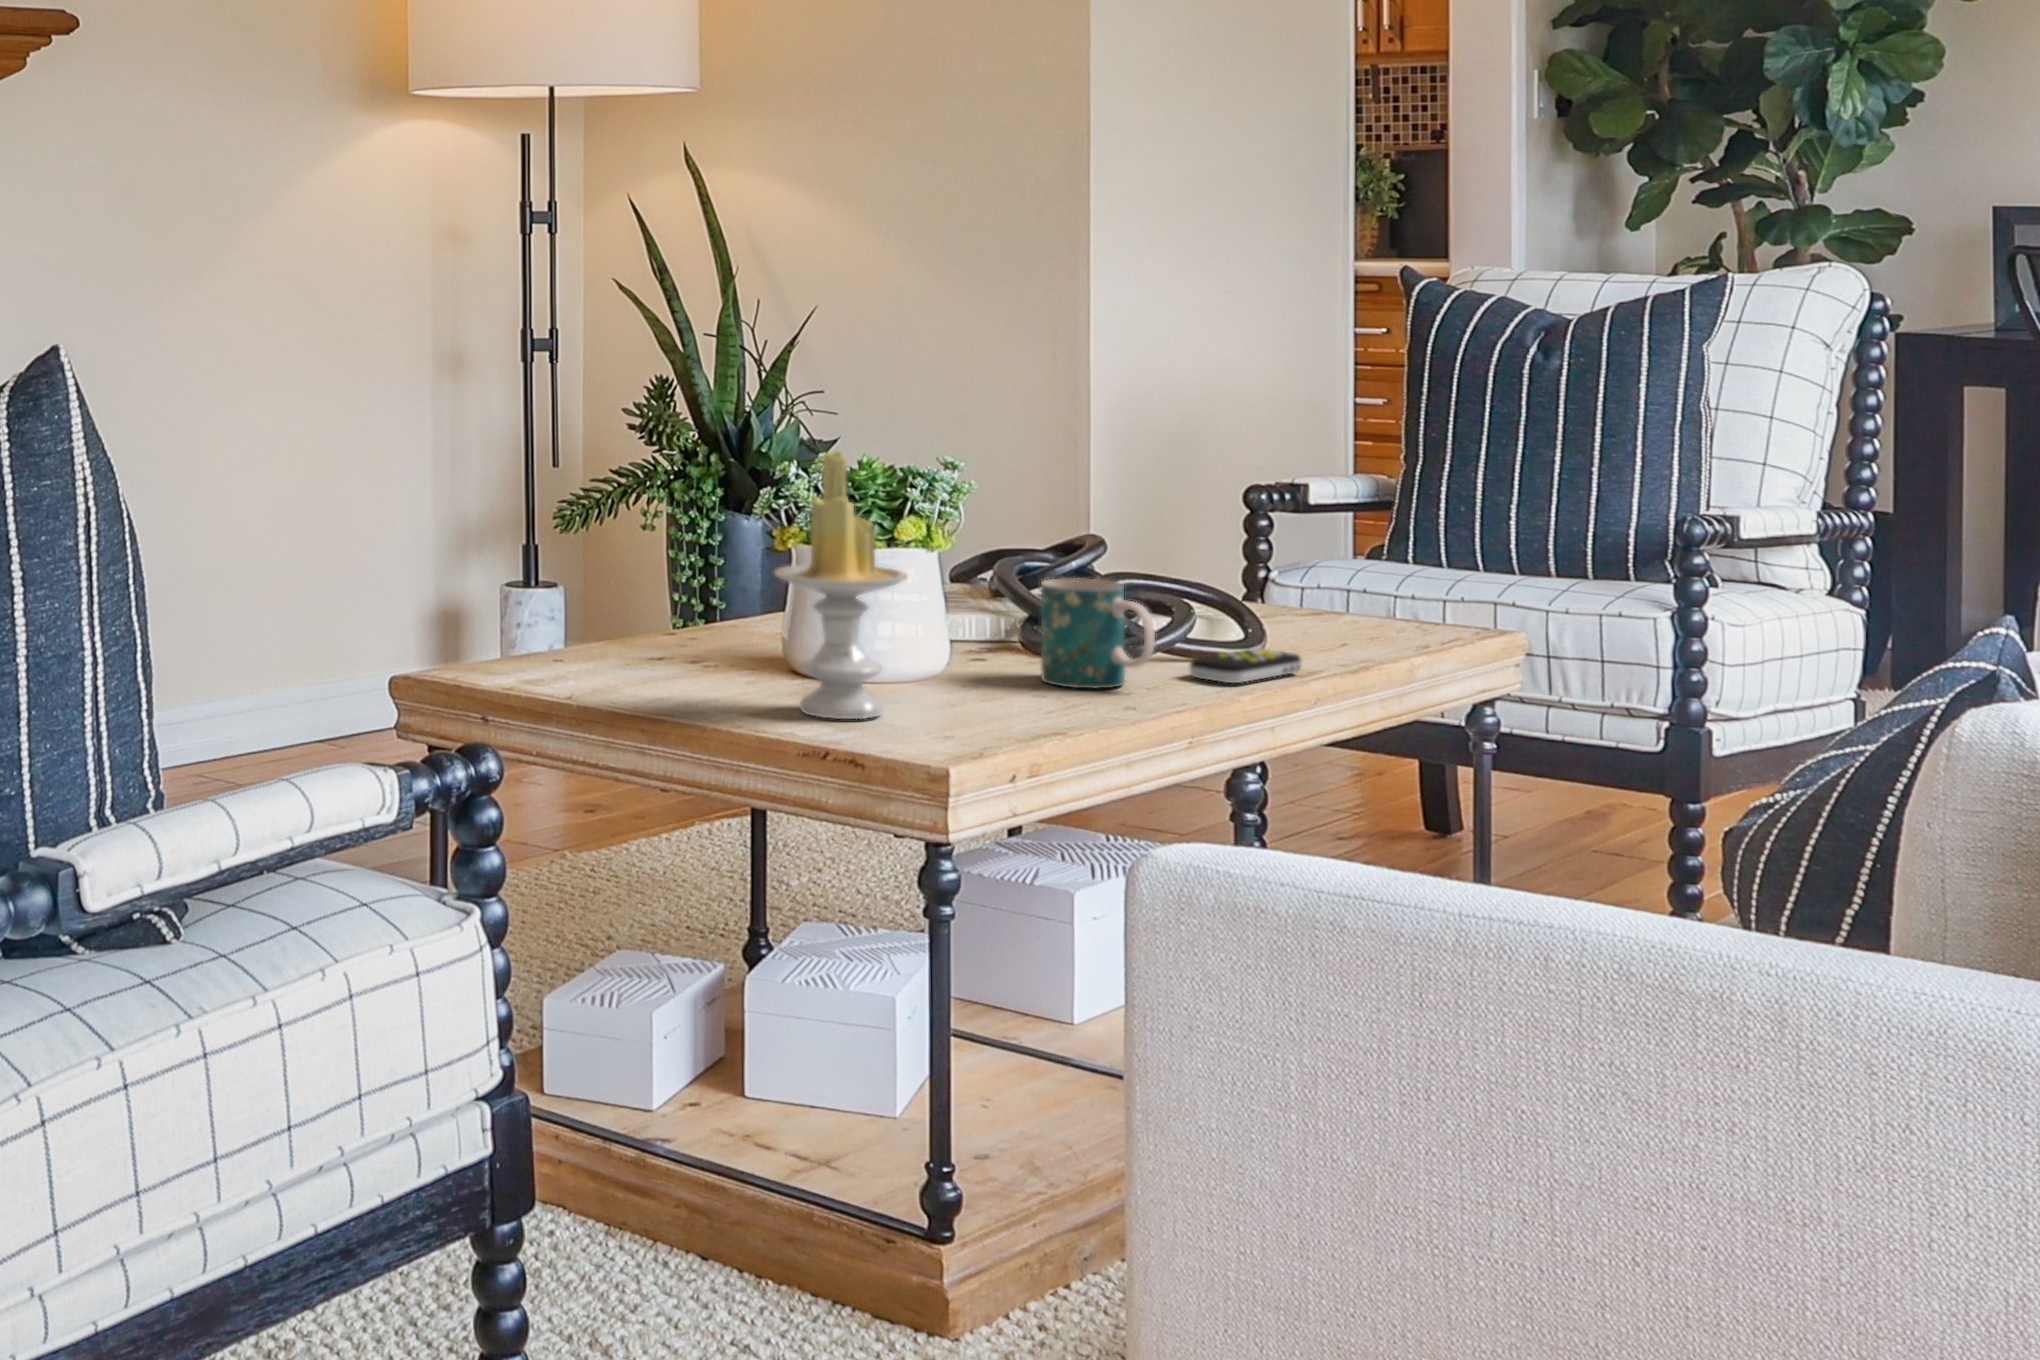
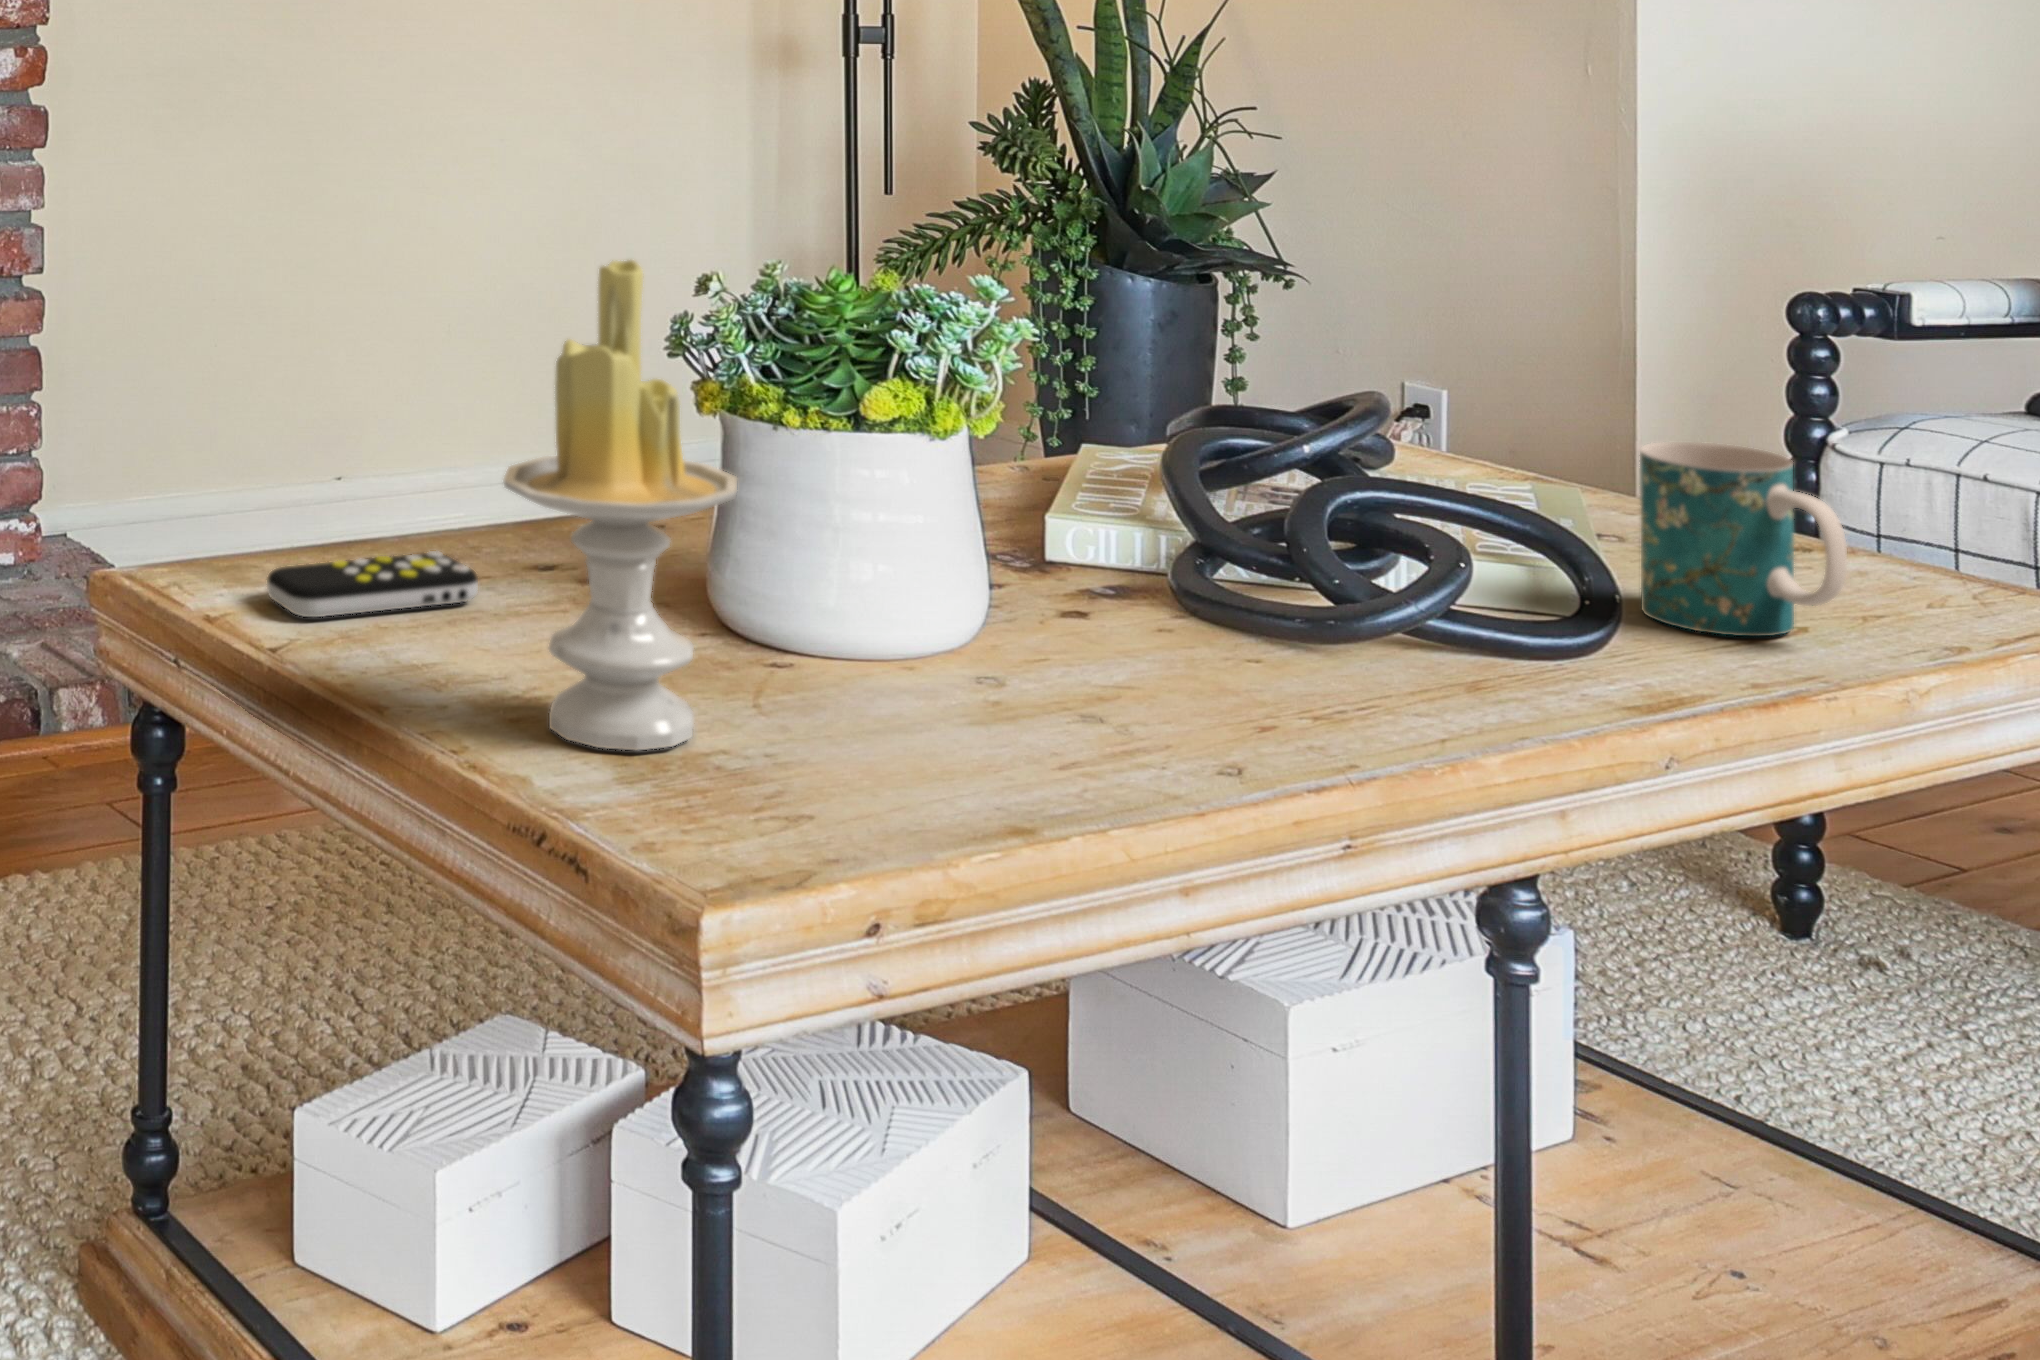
mug: present [1041,578,1155,688] -> present [1640,442,1847,636]
remote control: present [1190,647,1301,683] -> present [267,551,478,617]

